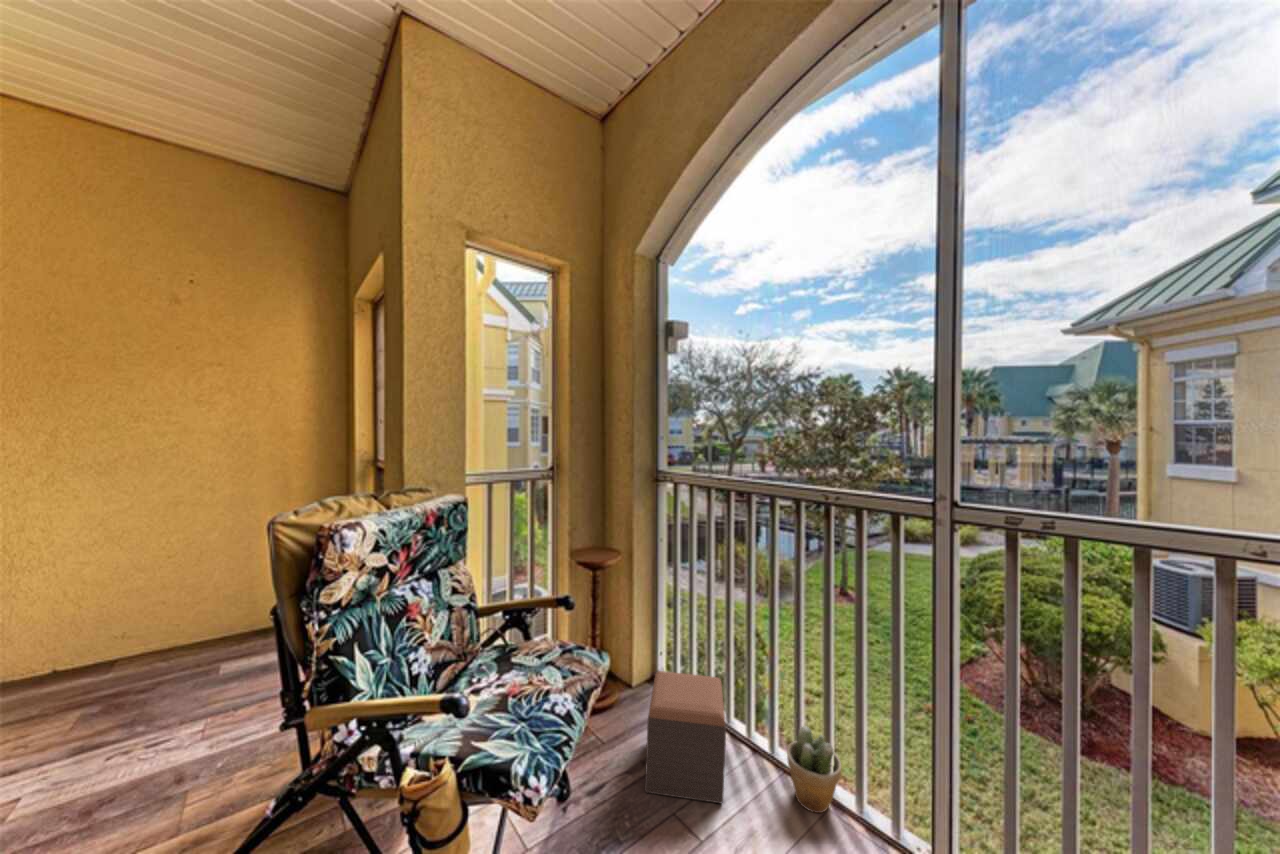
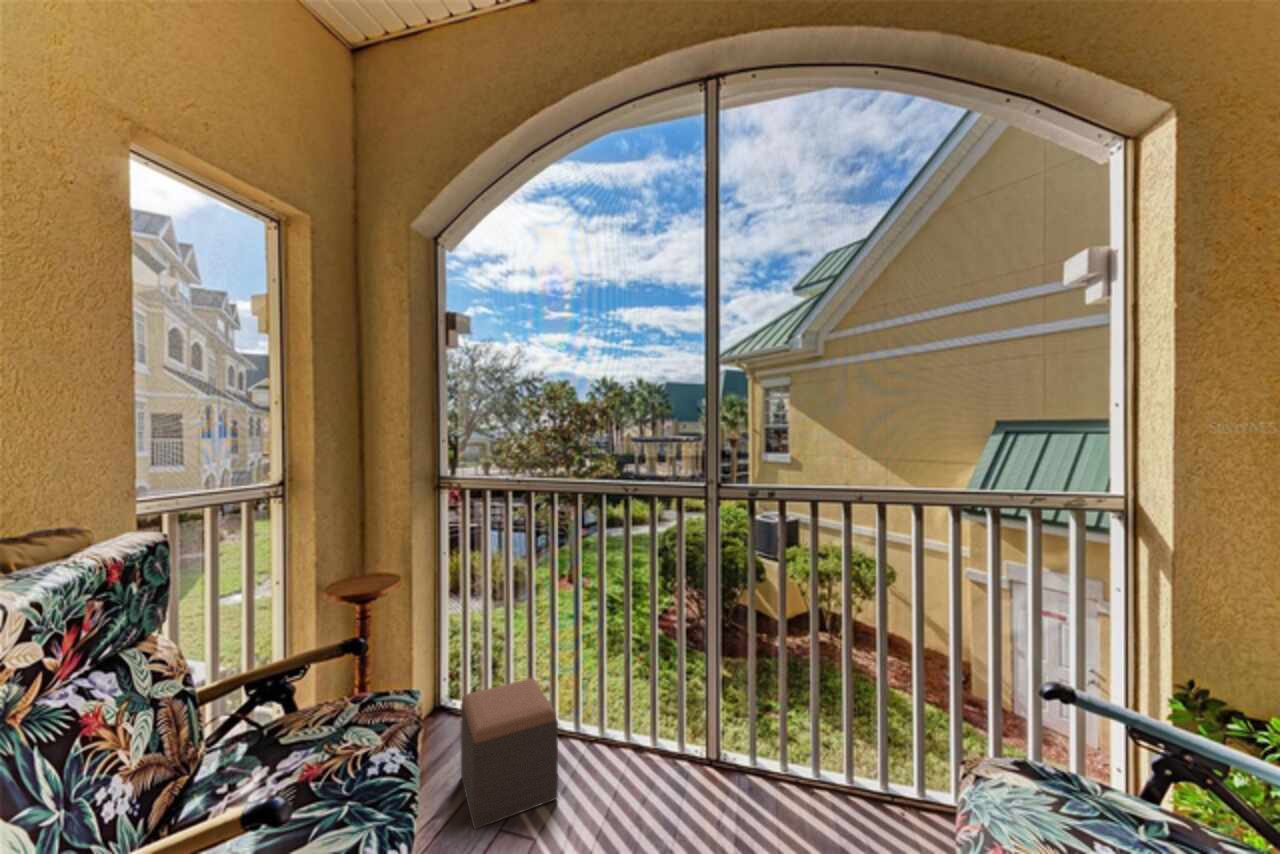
potted plant: present [787,726,841,813] -> none [607,692,655,767]

